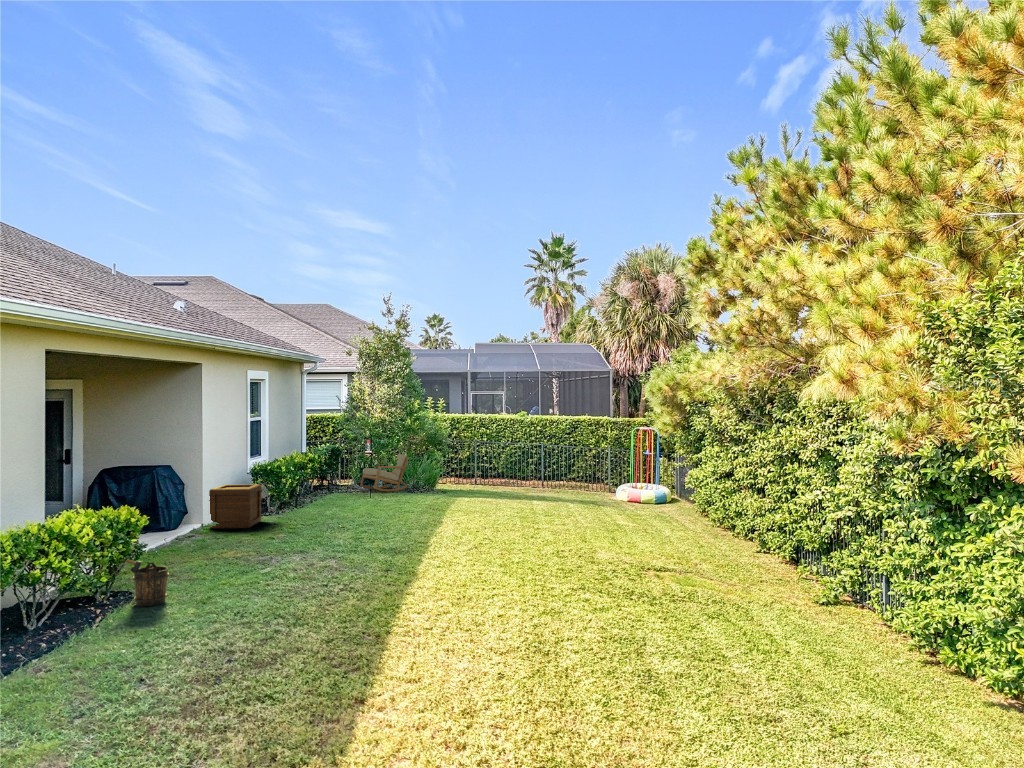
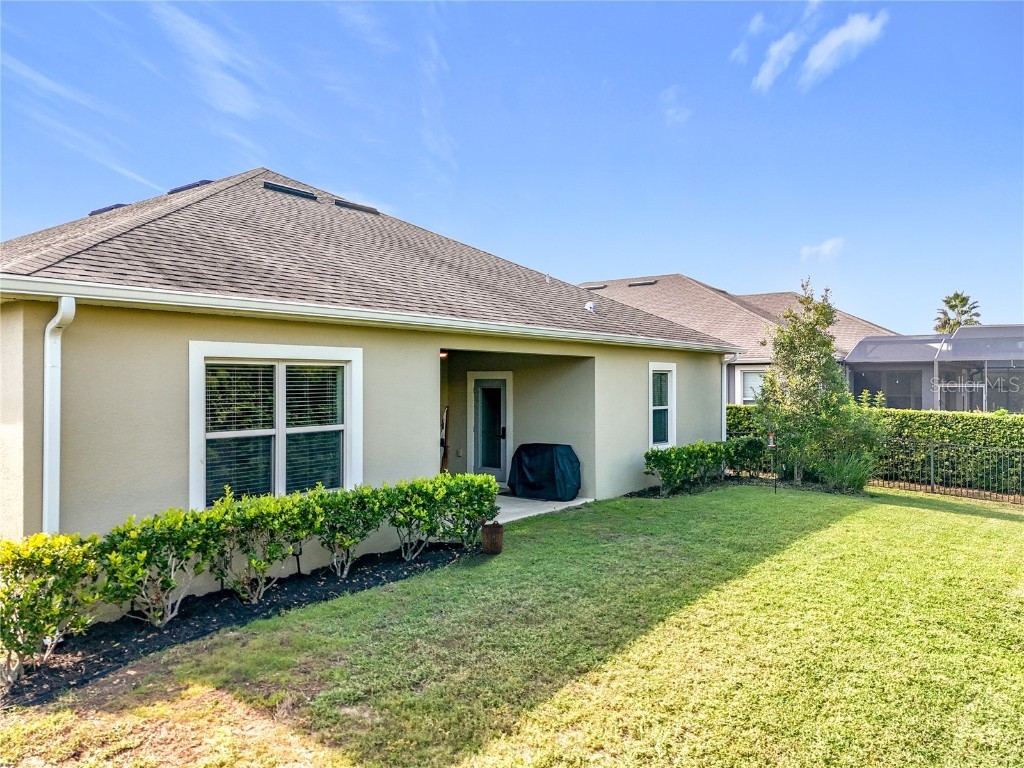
chair: present [360,454,408,491] -> none [775,449,827,488]
wooden crate: present [209,484,261,529] -> none [603,466,648,505]

